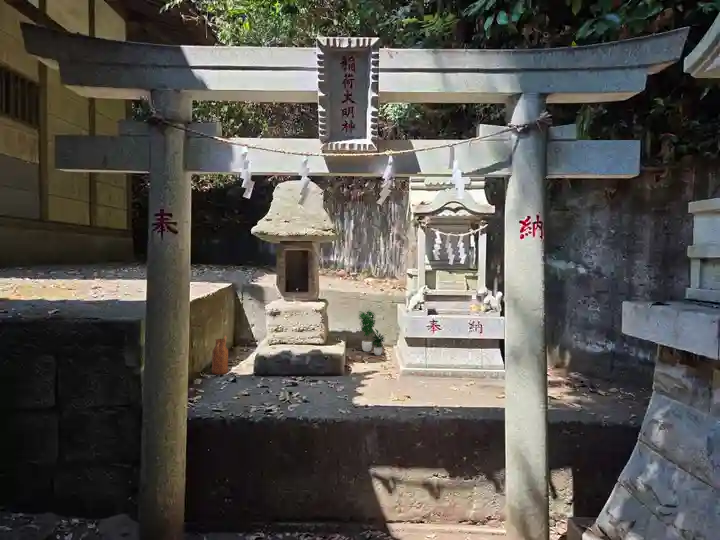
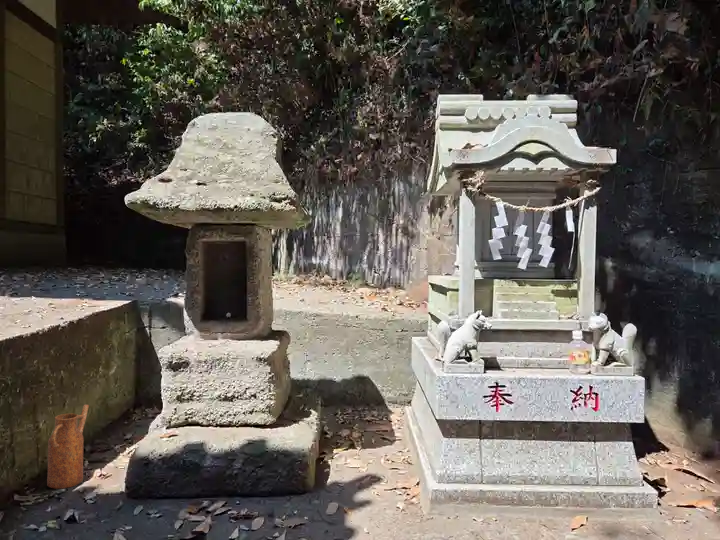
potted plant: present [359,311,384,355] -> none [344,341,395,425]

